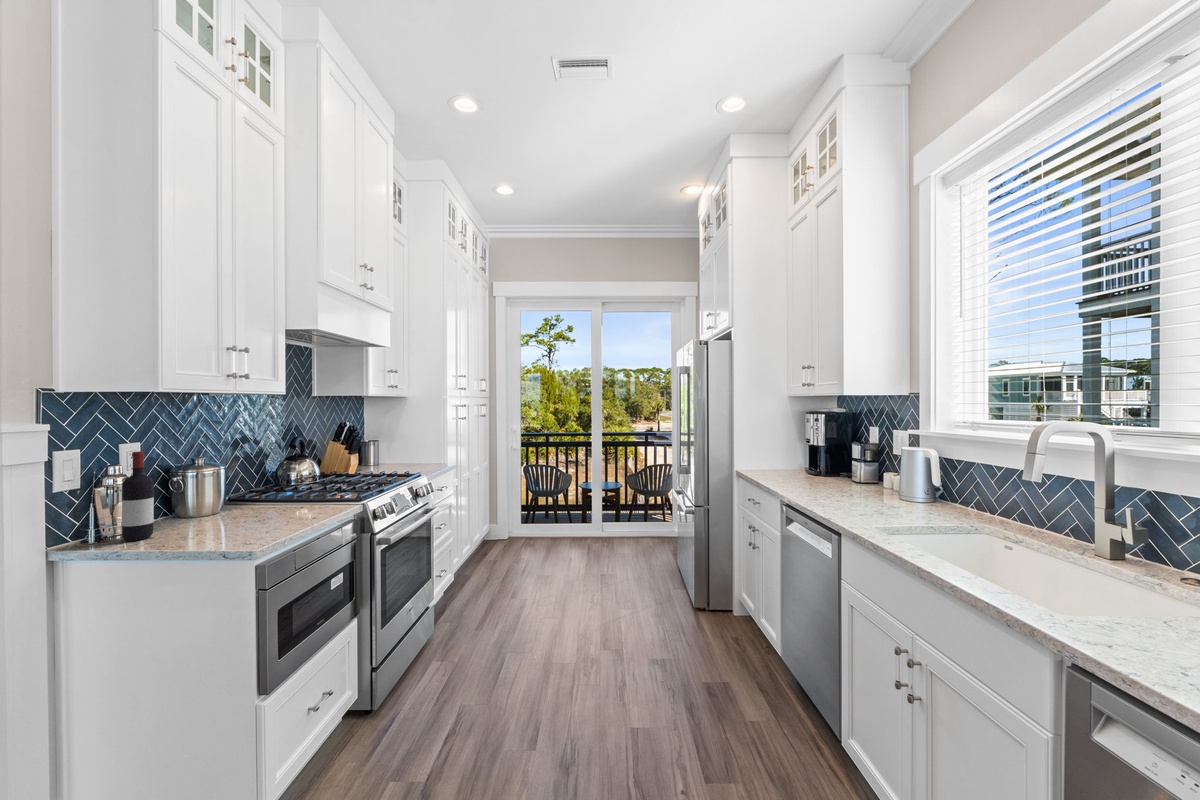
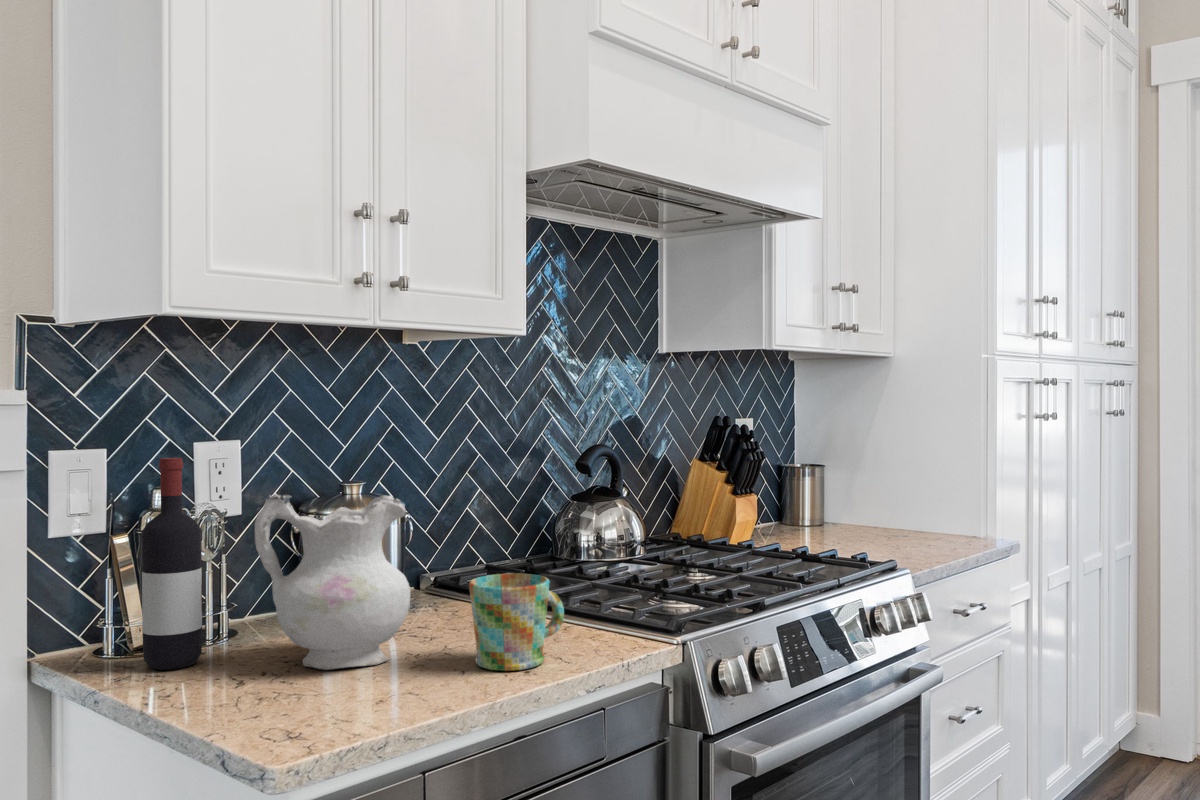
ceramic pitcher: none [186,461,257,529] -> present [255,494,410,670]
mug: none [285,485,320,519] -> present [469,574,564,671]

